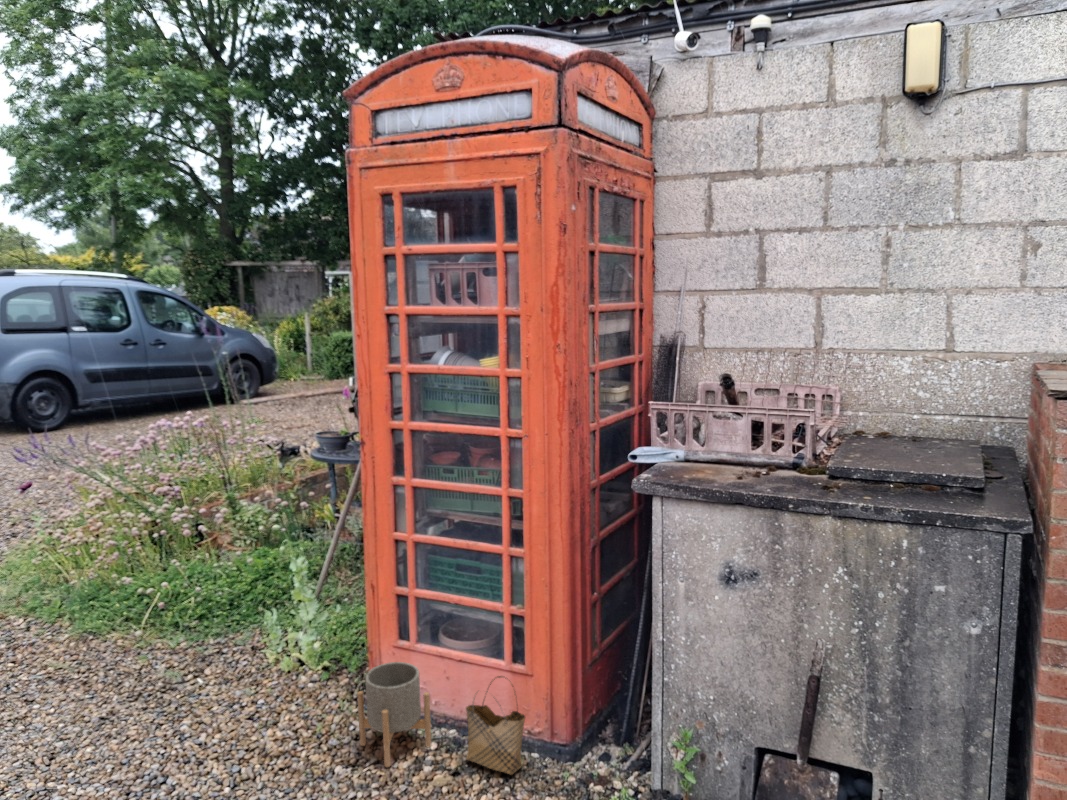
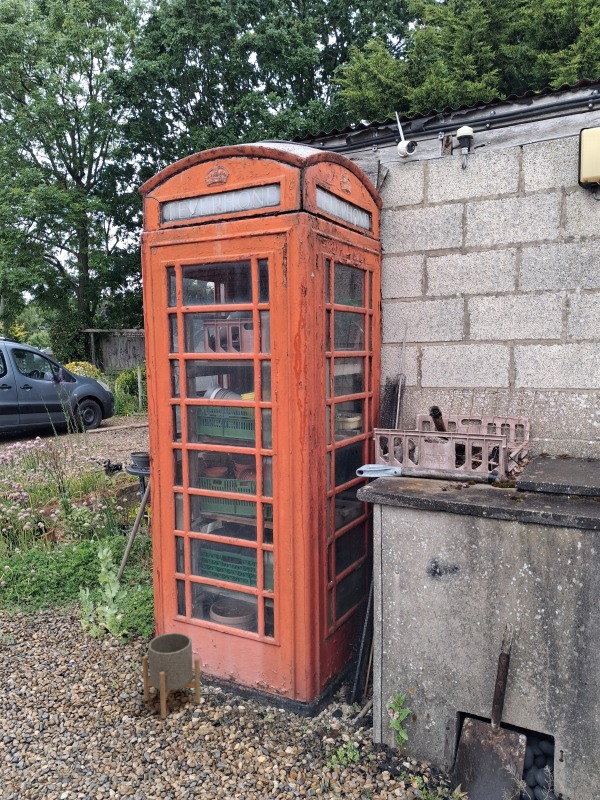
woven basket: present [466,676,525,774] -> none [226,646,273,728]

